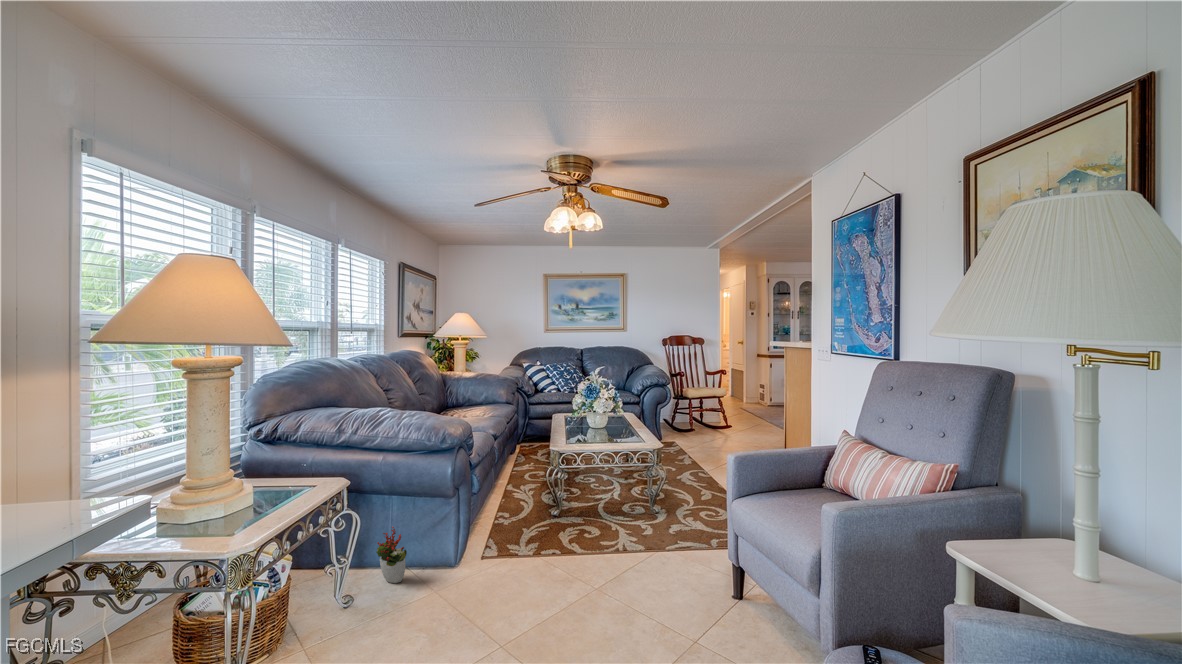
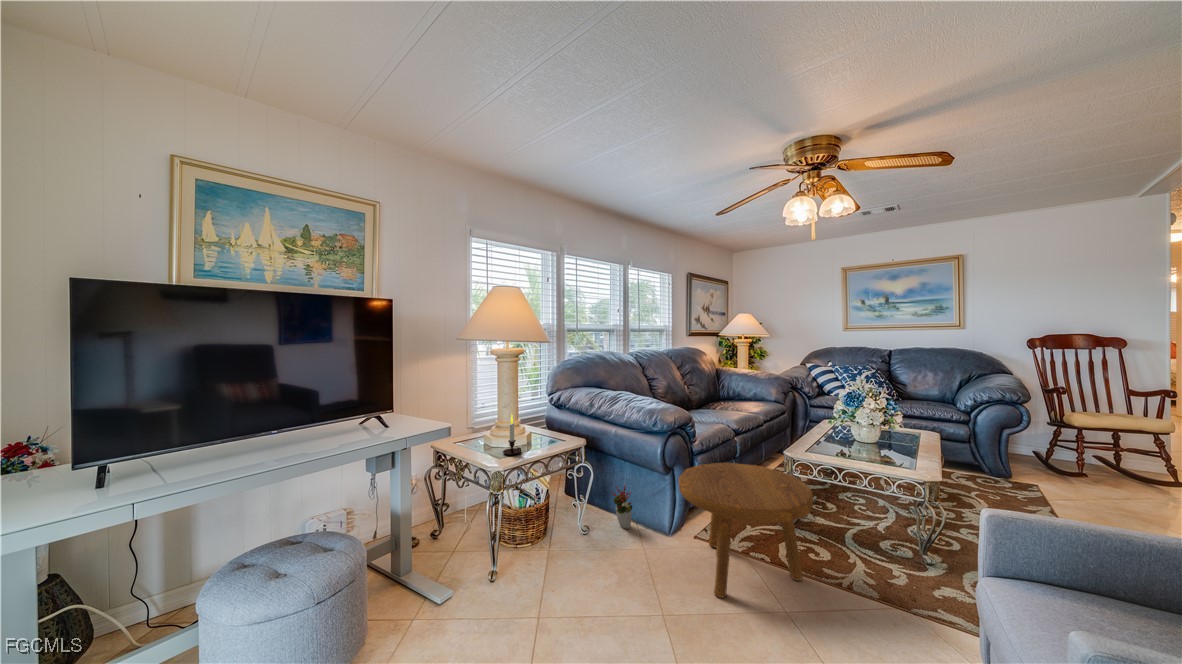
footstool: none [480,464,607,609] -> present [679,463,813,598]
candle: none [212,467,257,537] -> present [503,415,521,455]

